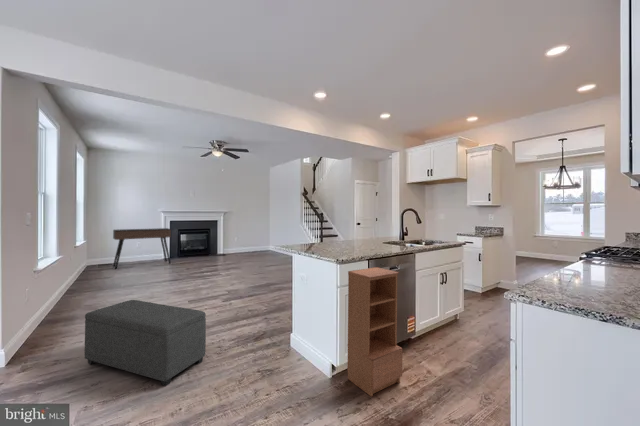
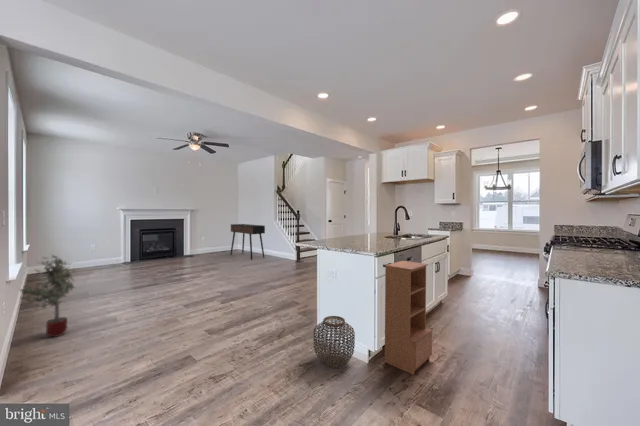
console table: present [113,228,171,269] -> present [231,224,265,259]
potted tree: none [45,250,93,322] -> present [21,256,75,337]
ottoman: present [85,300,206,386] -> none [106,306,241,390]
woven basket: none [272,323,316,379] -> present [313,316,355,368]

